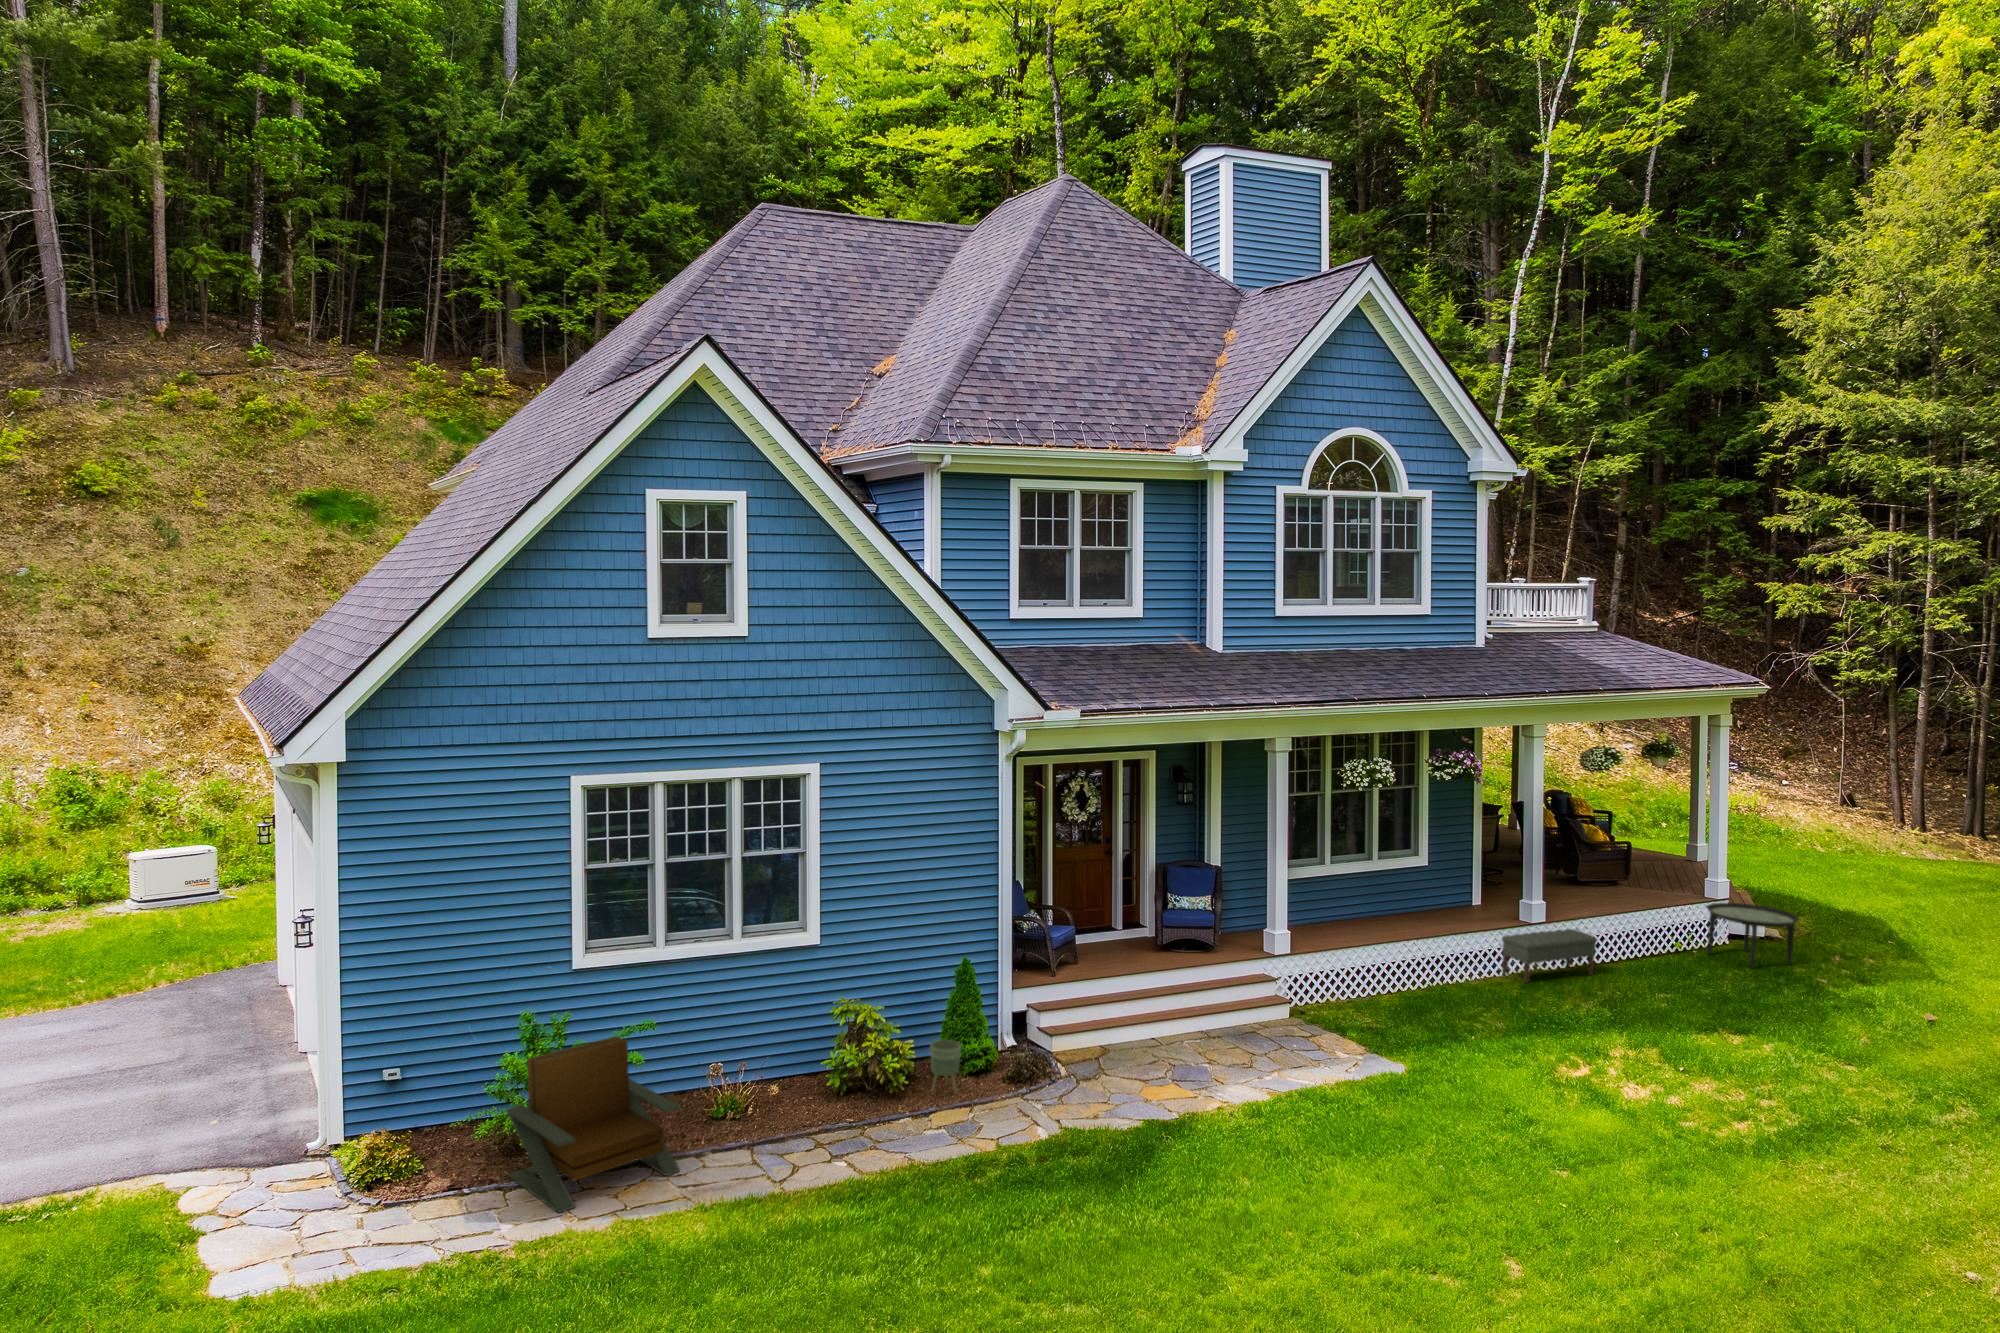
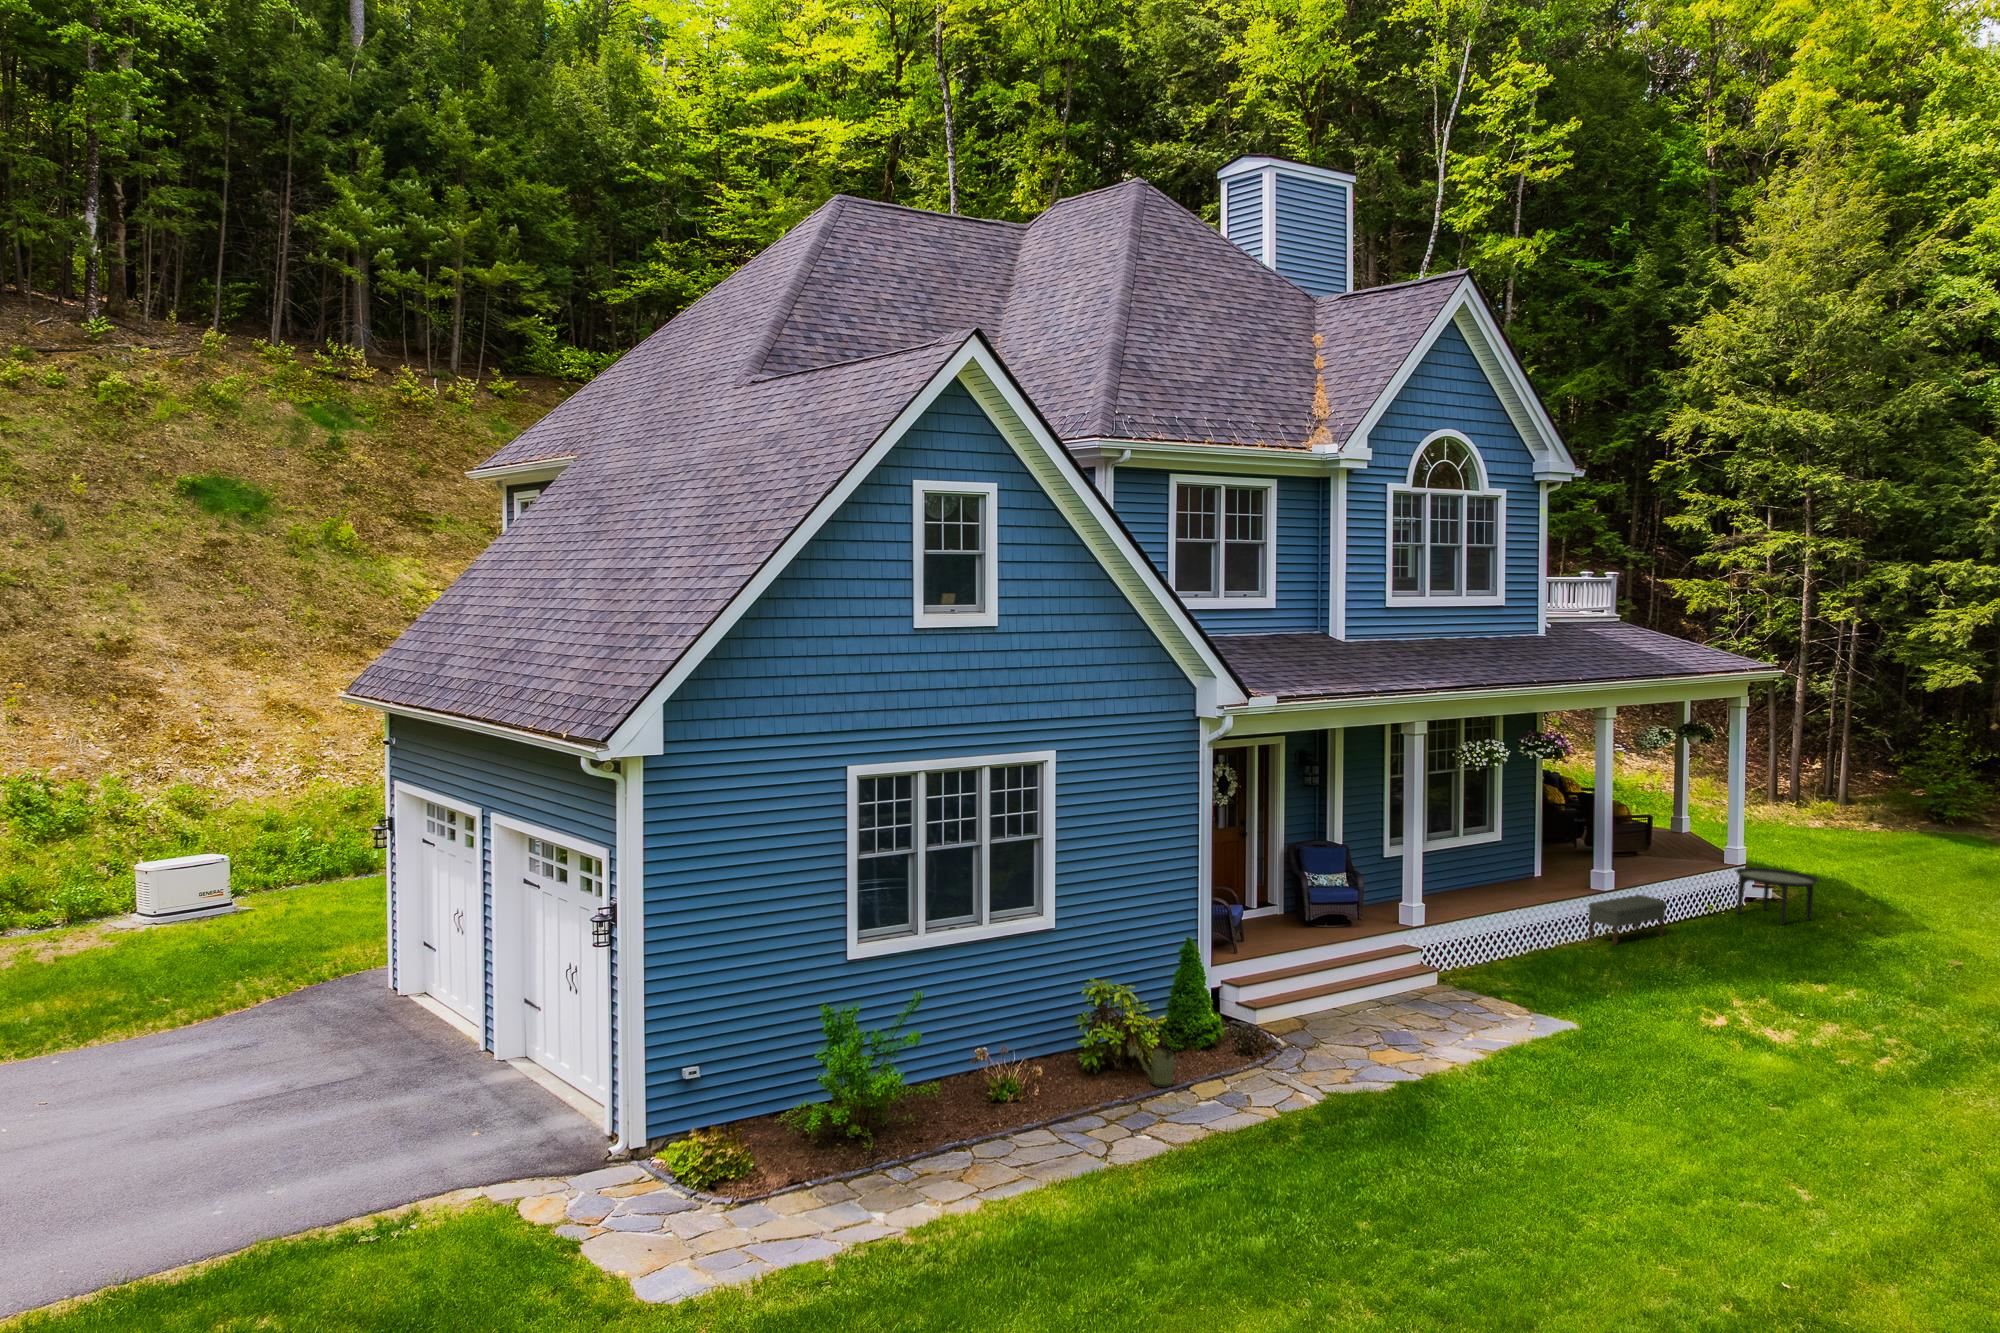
lounge chair: present [507,1036,680,1213] -> none [882,1024,1044,1195]
planter: present [930,1040,961,1093] -> none [1196,1016,1226,1067]
watering can: none [837,1061,891,1113] -> present [1129,1038,1174,1088]

